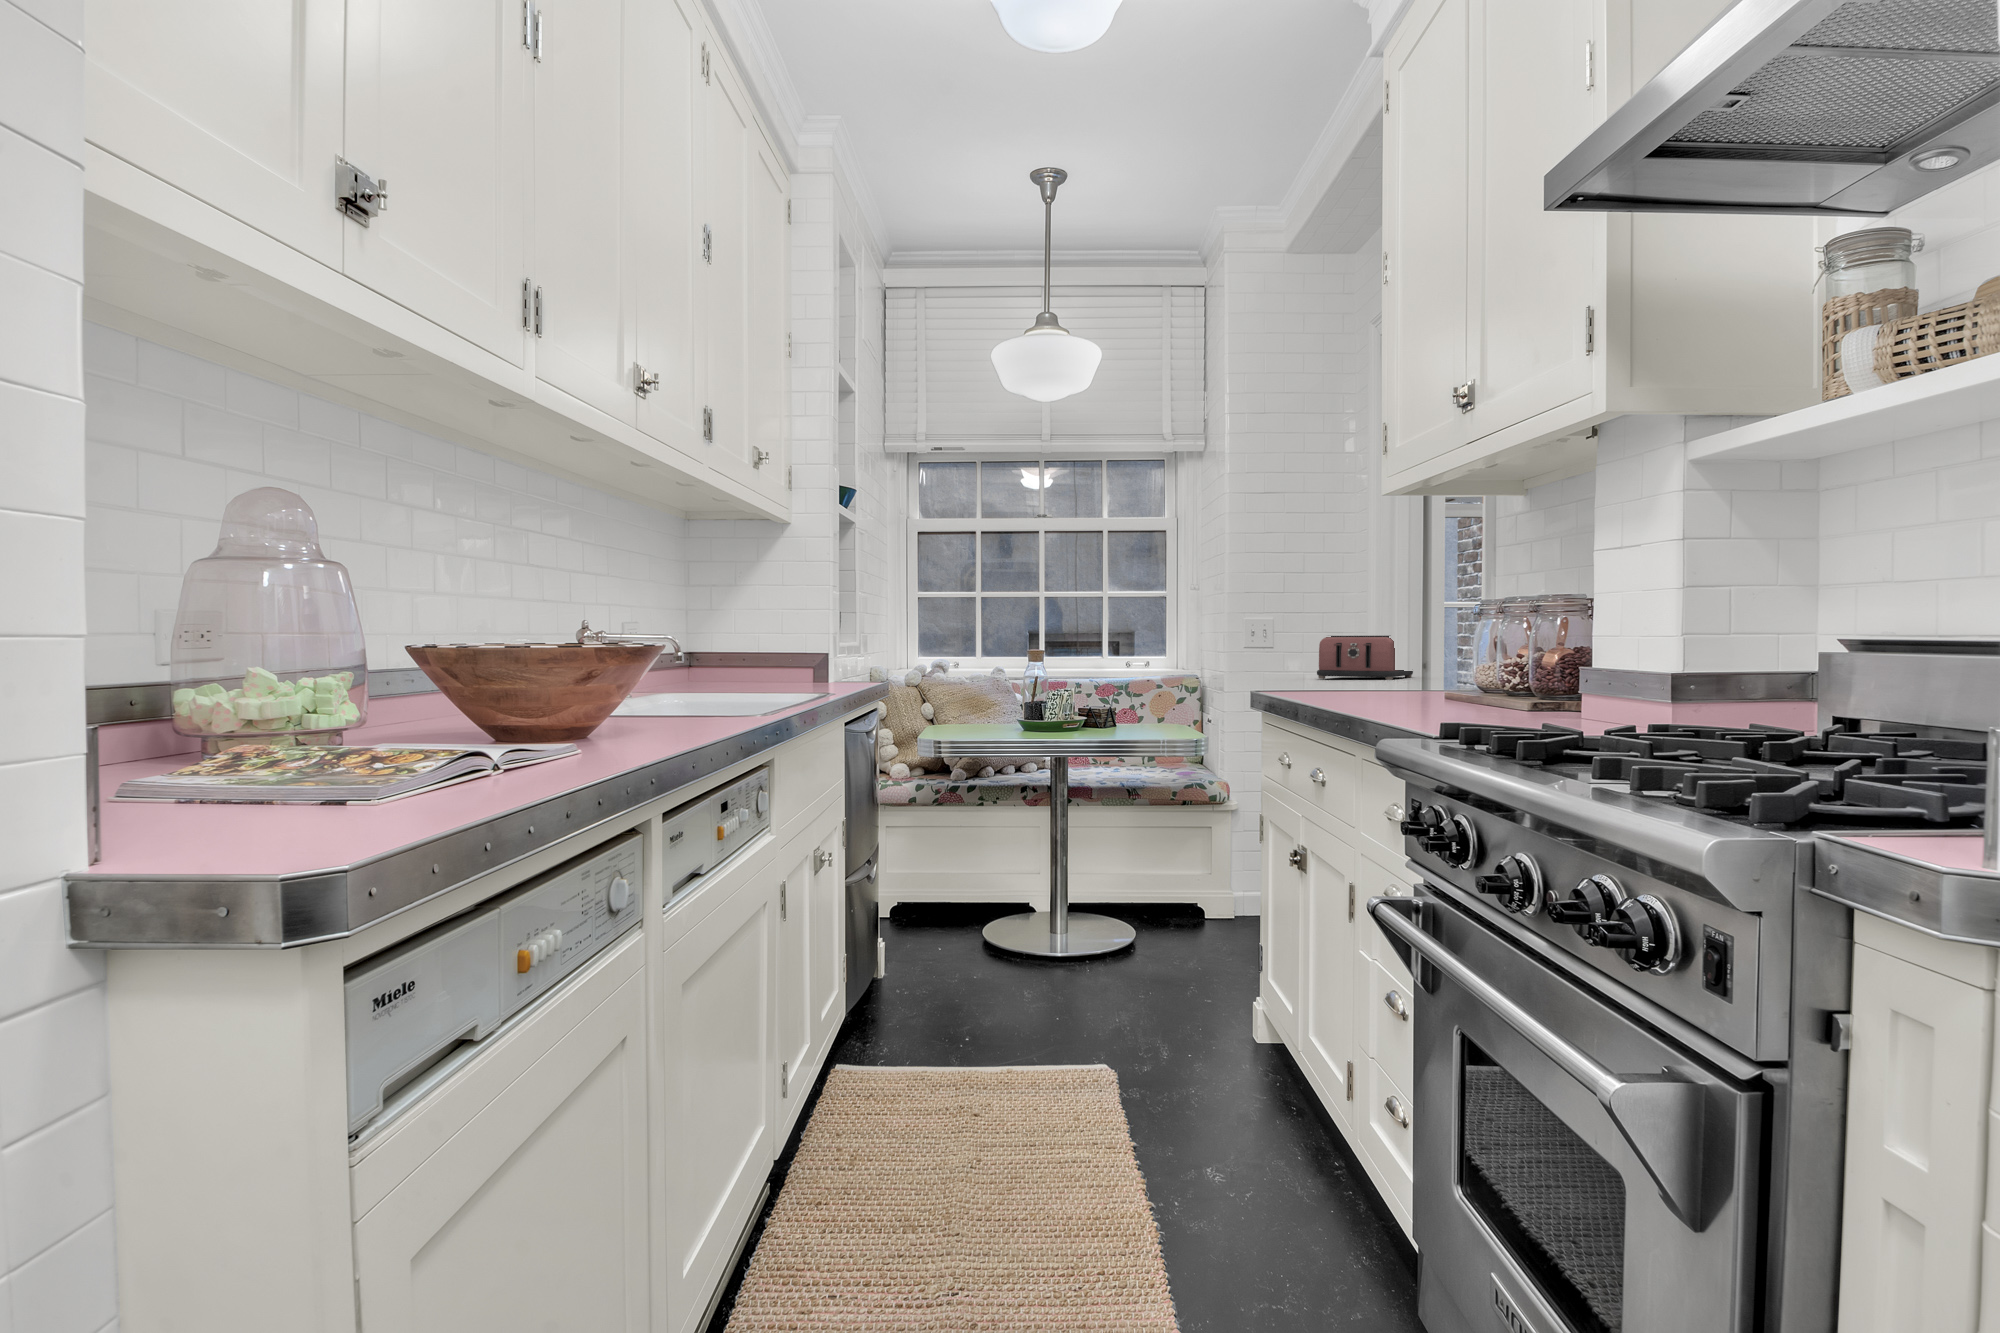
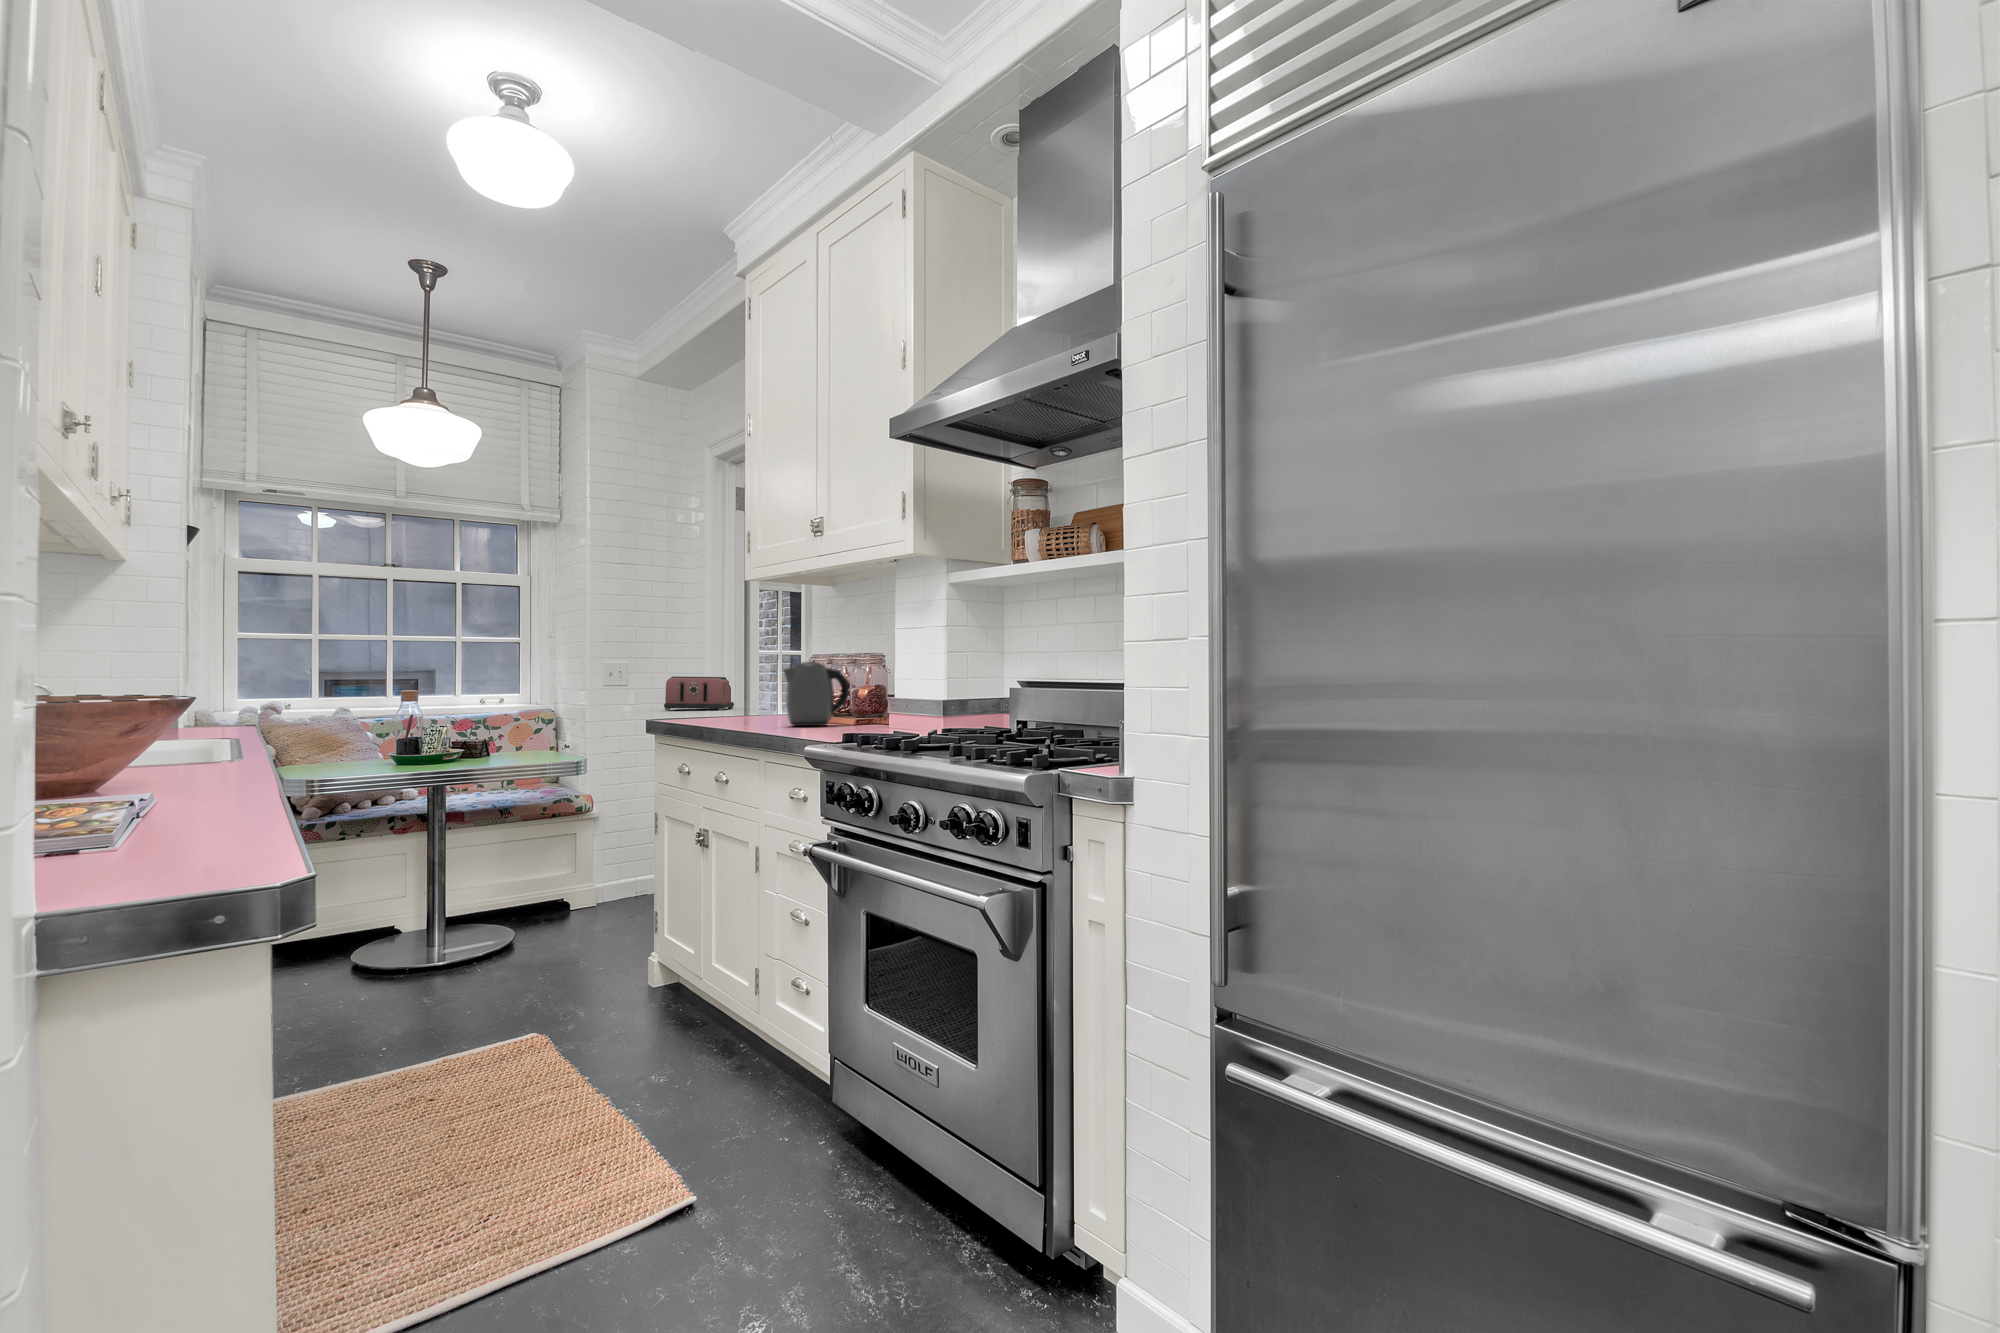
kettle: none [1405,610,1515,708] -> present [784,662,850,726]

